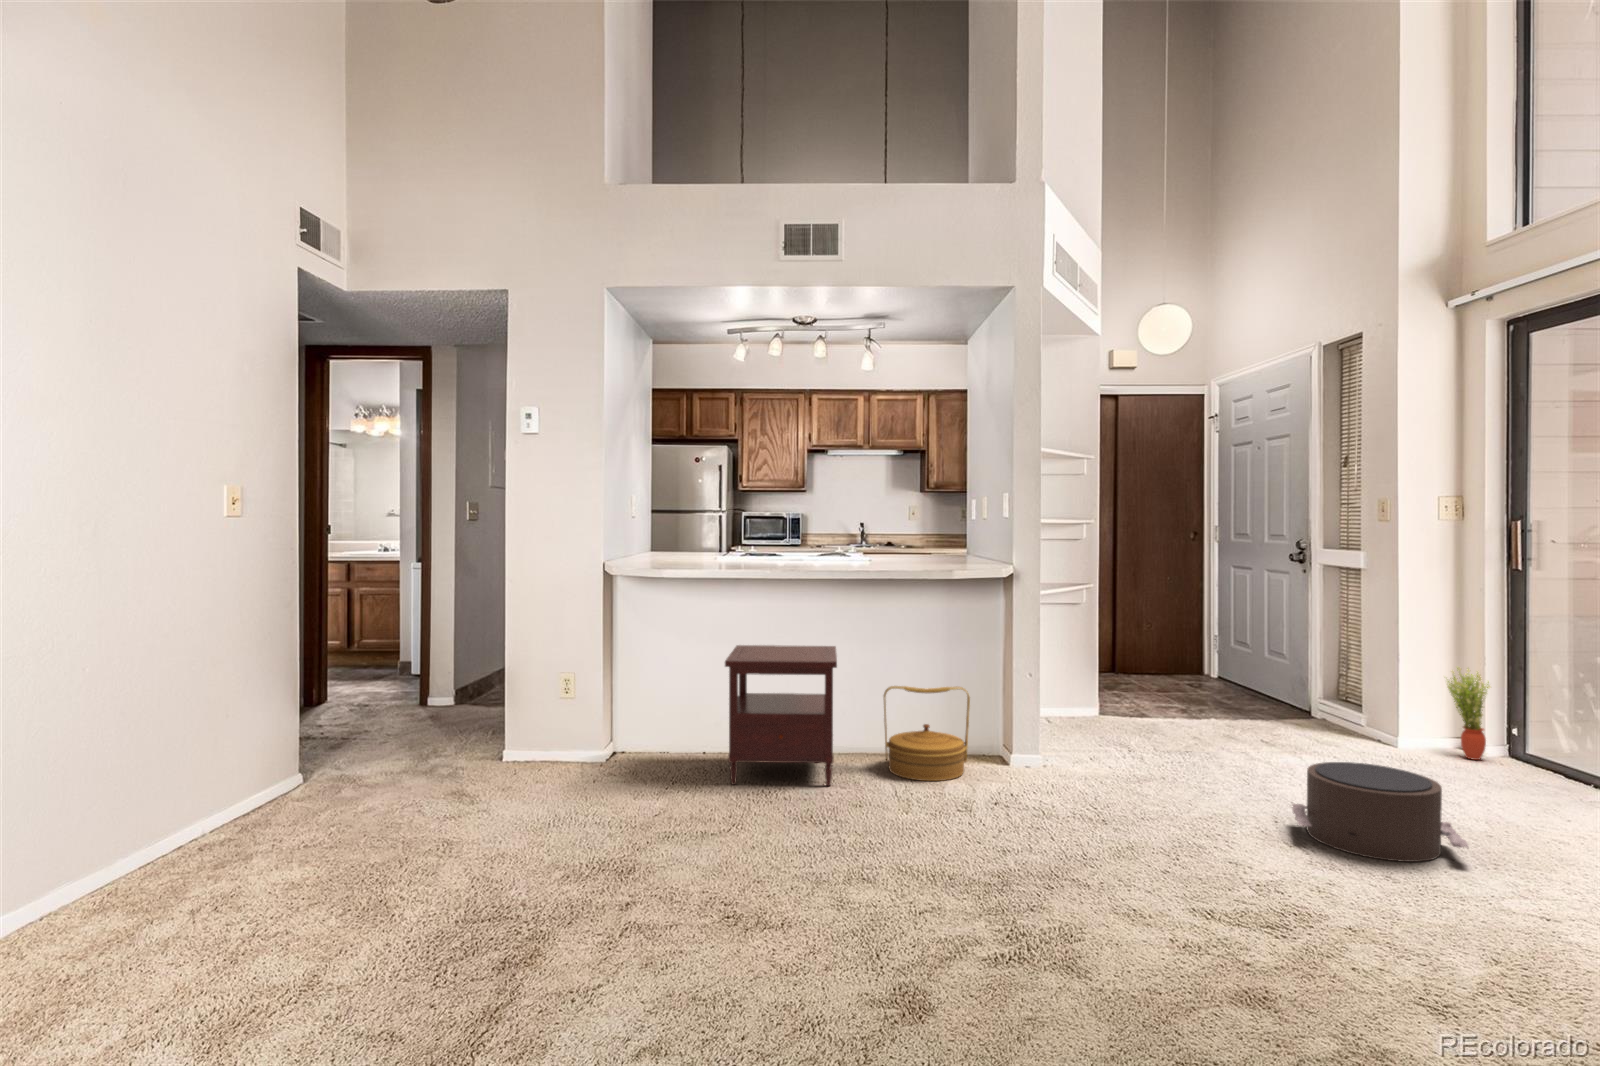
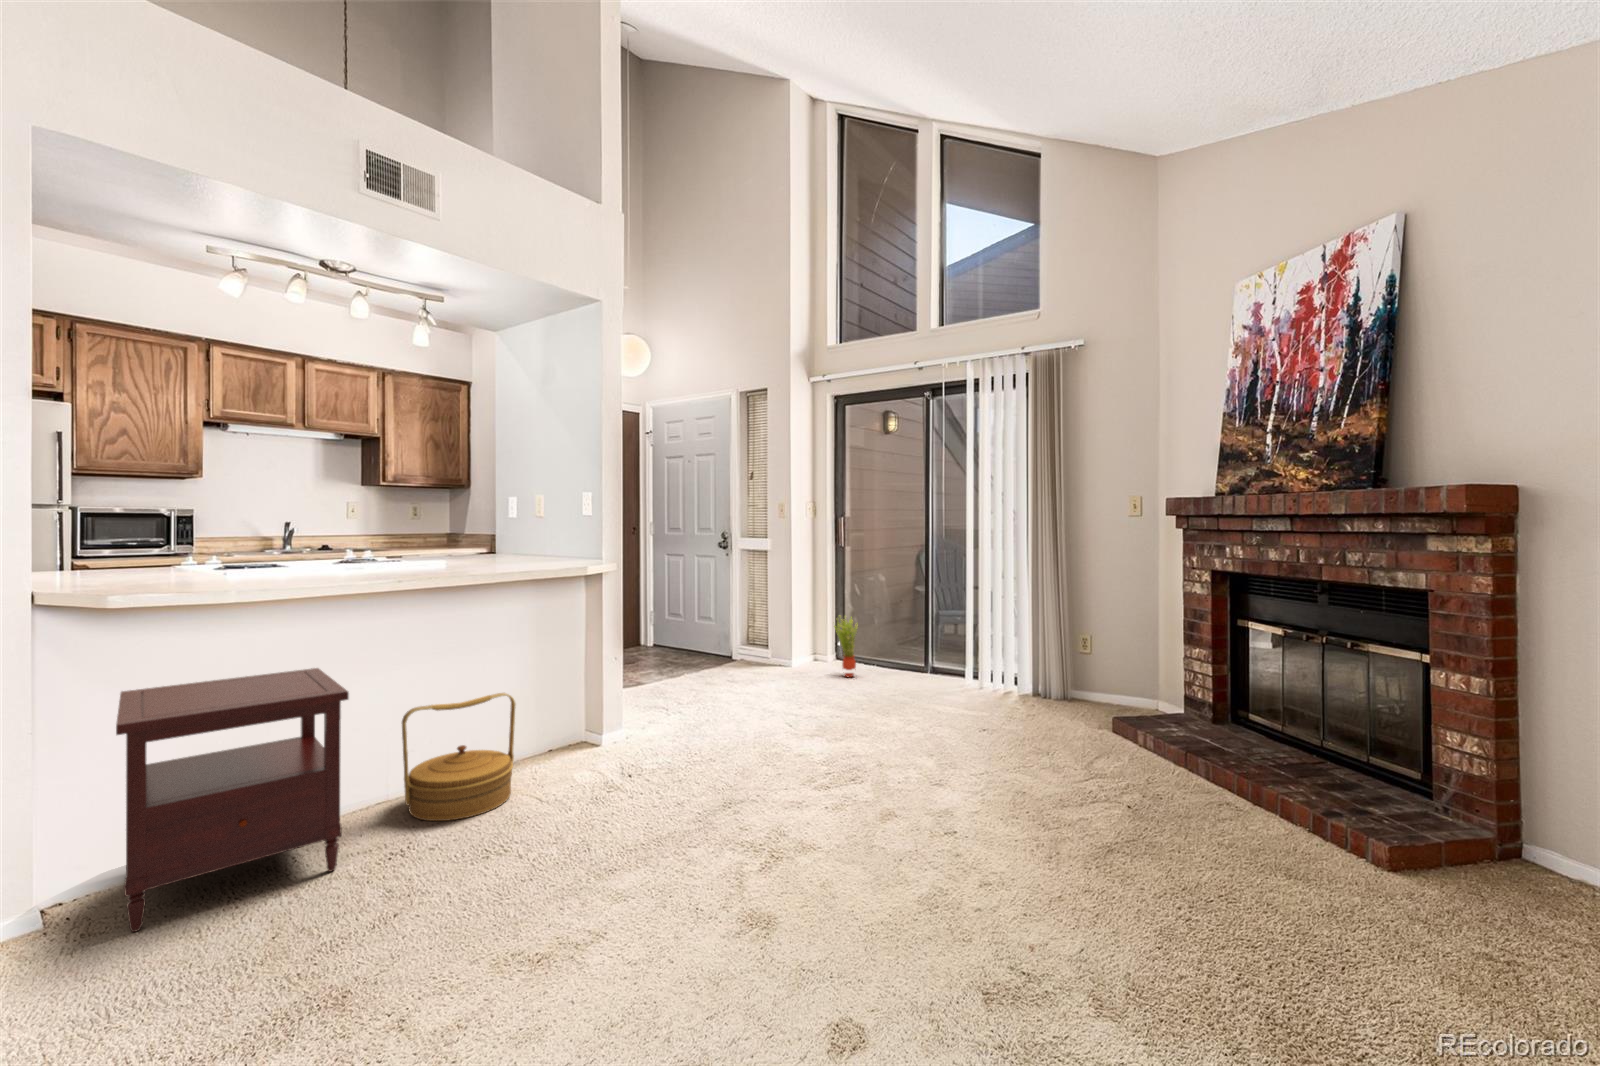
pouf: present [1292,762,1468,862] -> none [820,696,941,772]

